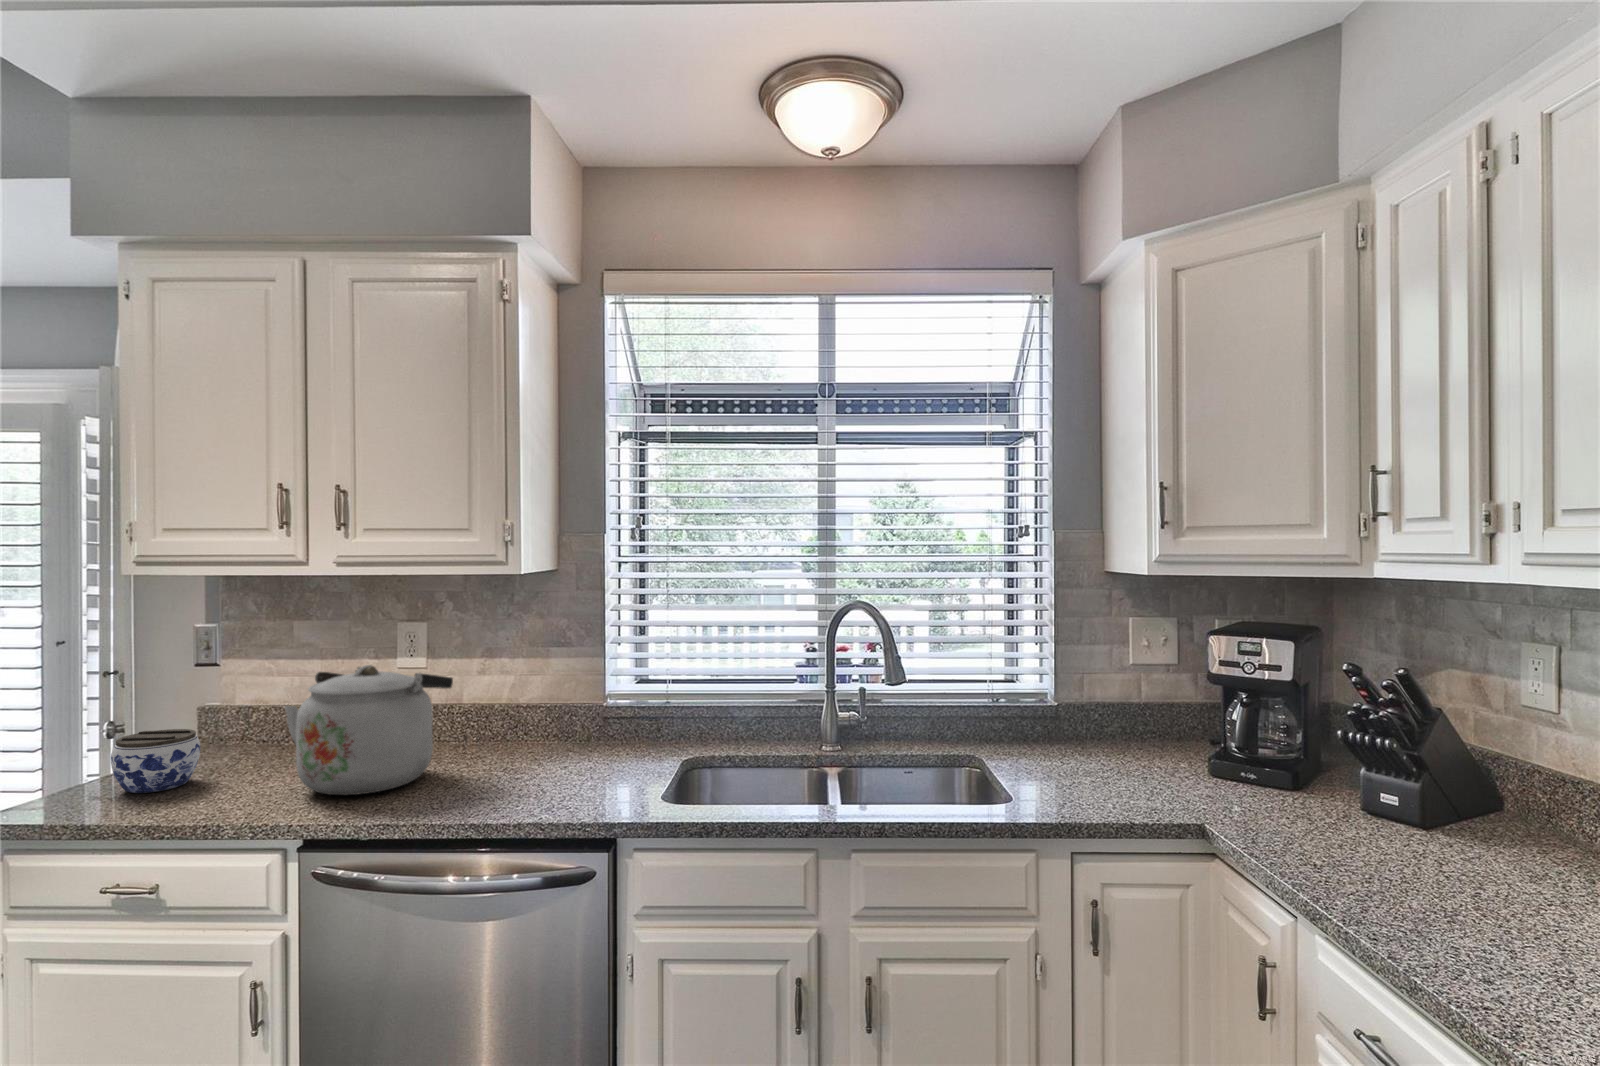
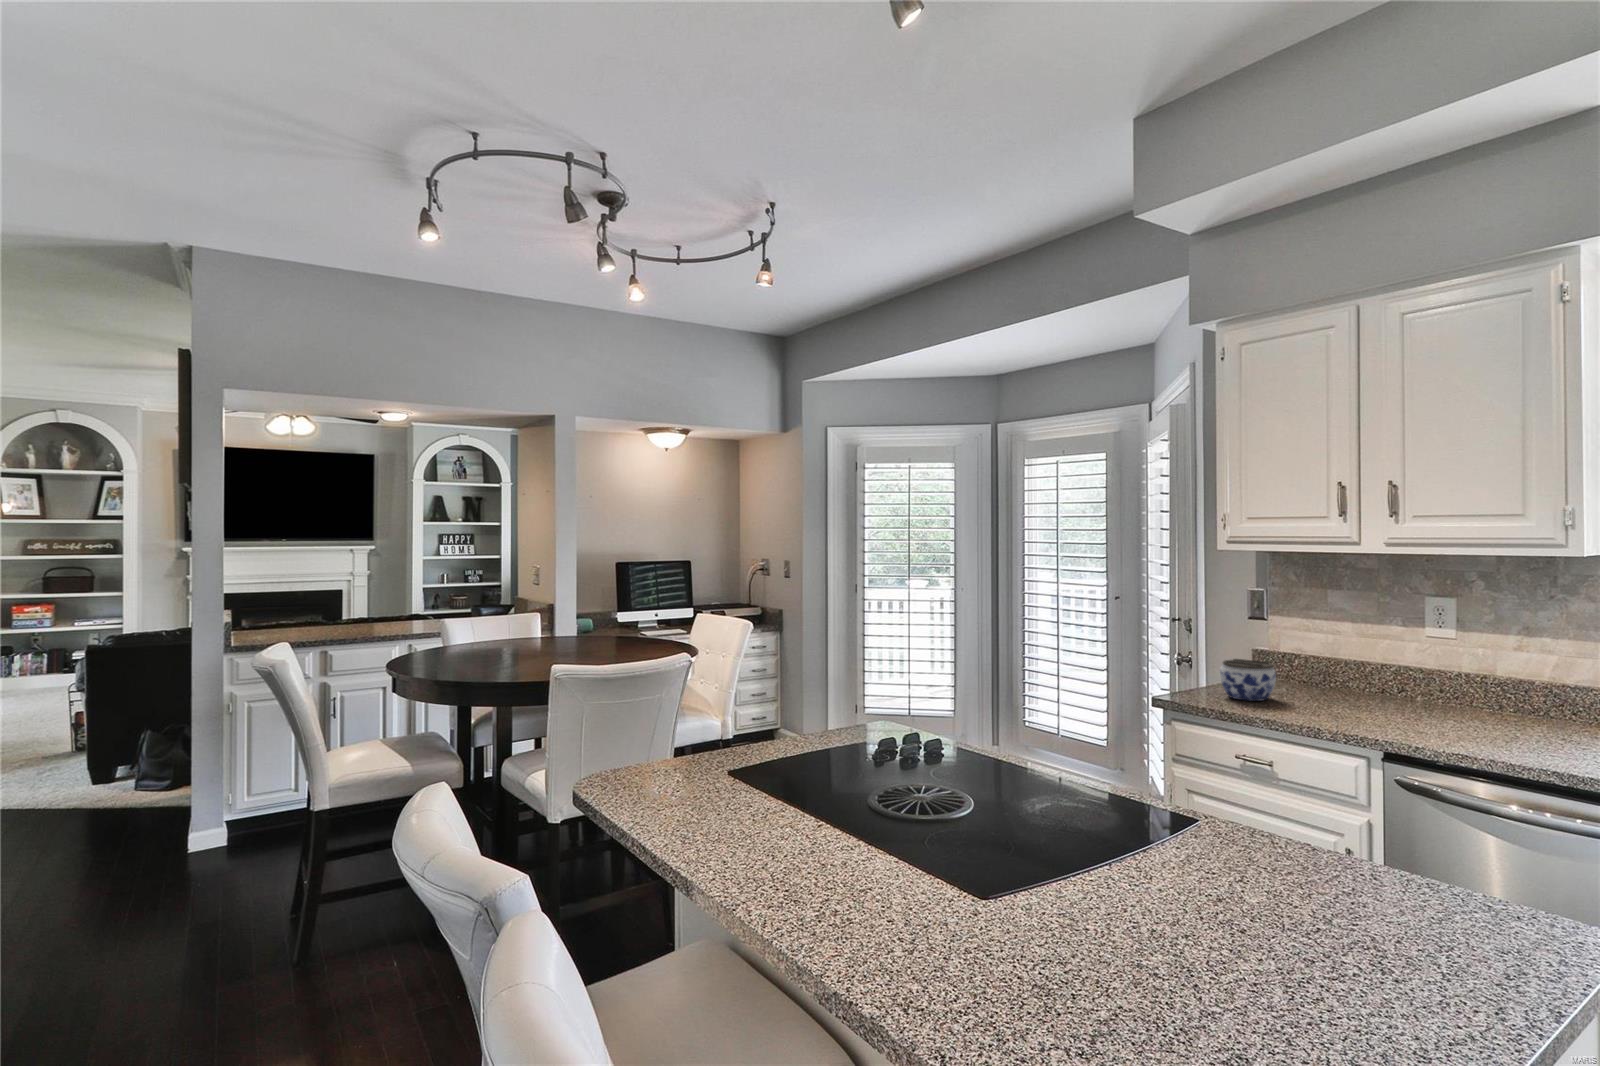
kettle: present [285,665,453,795] -> none [1346,628,1503,731]

